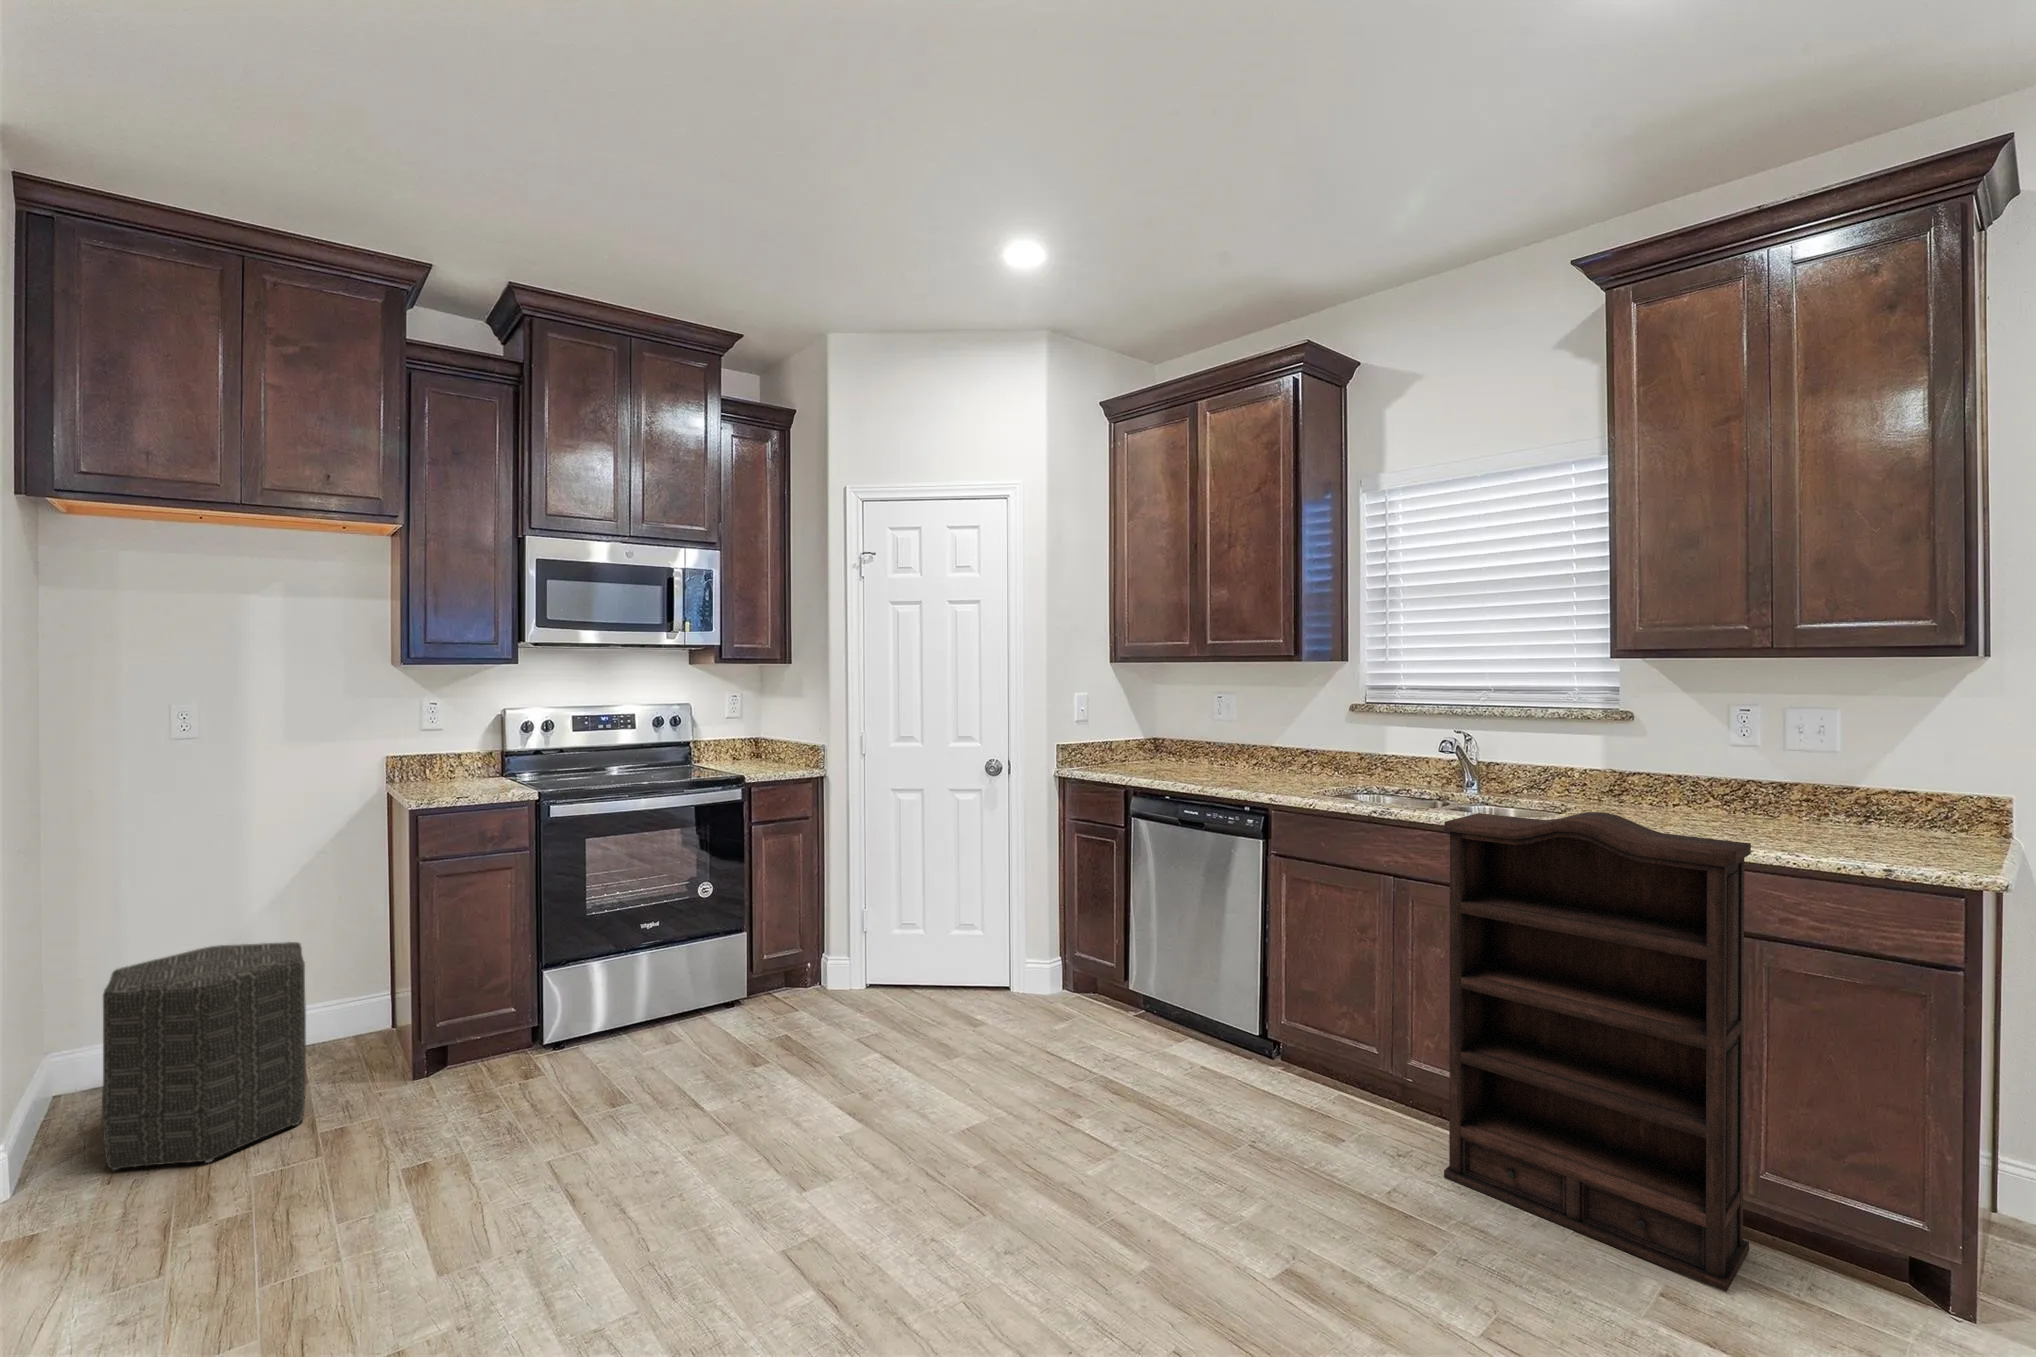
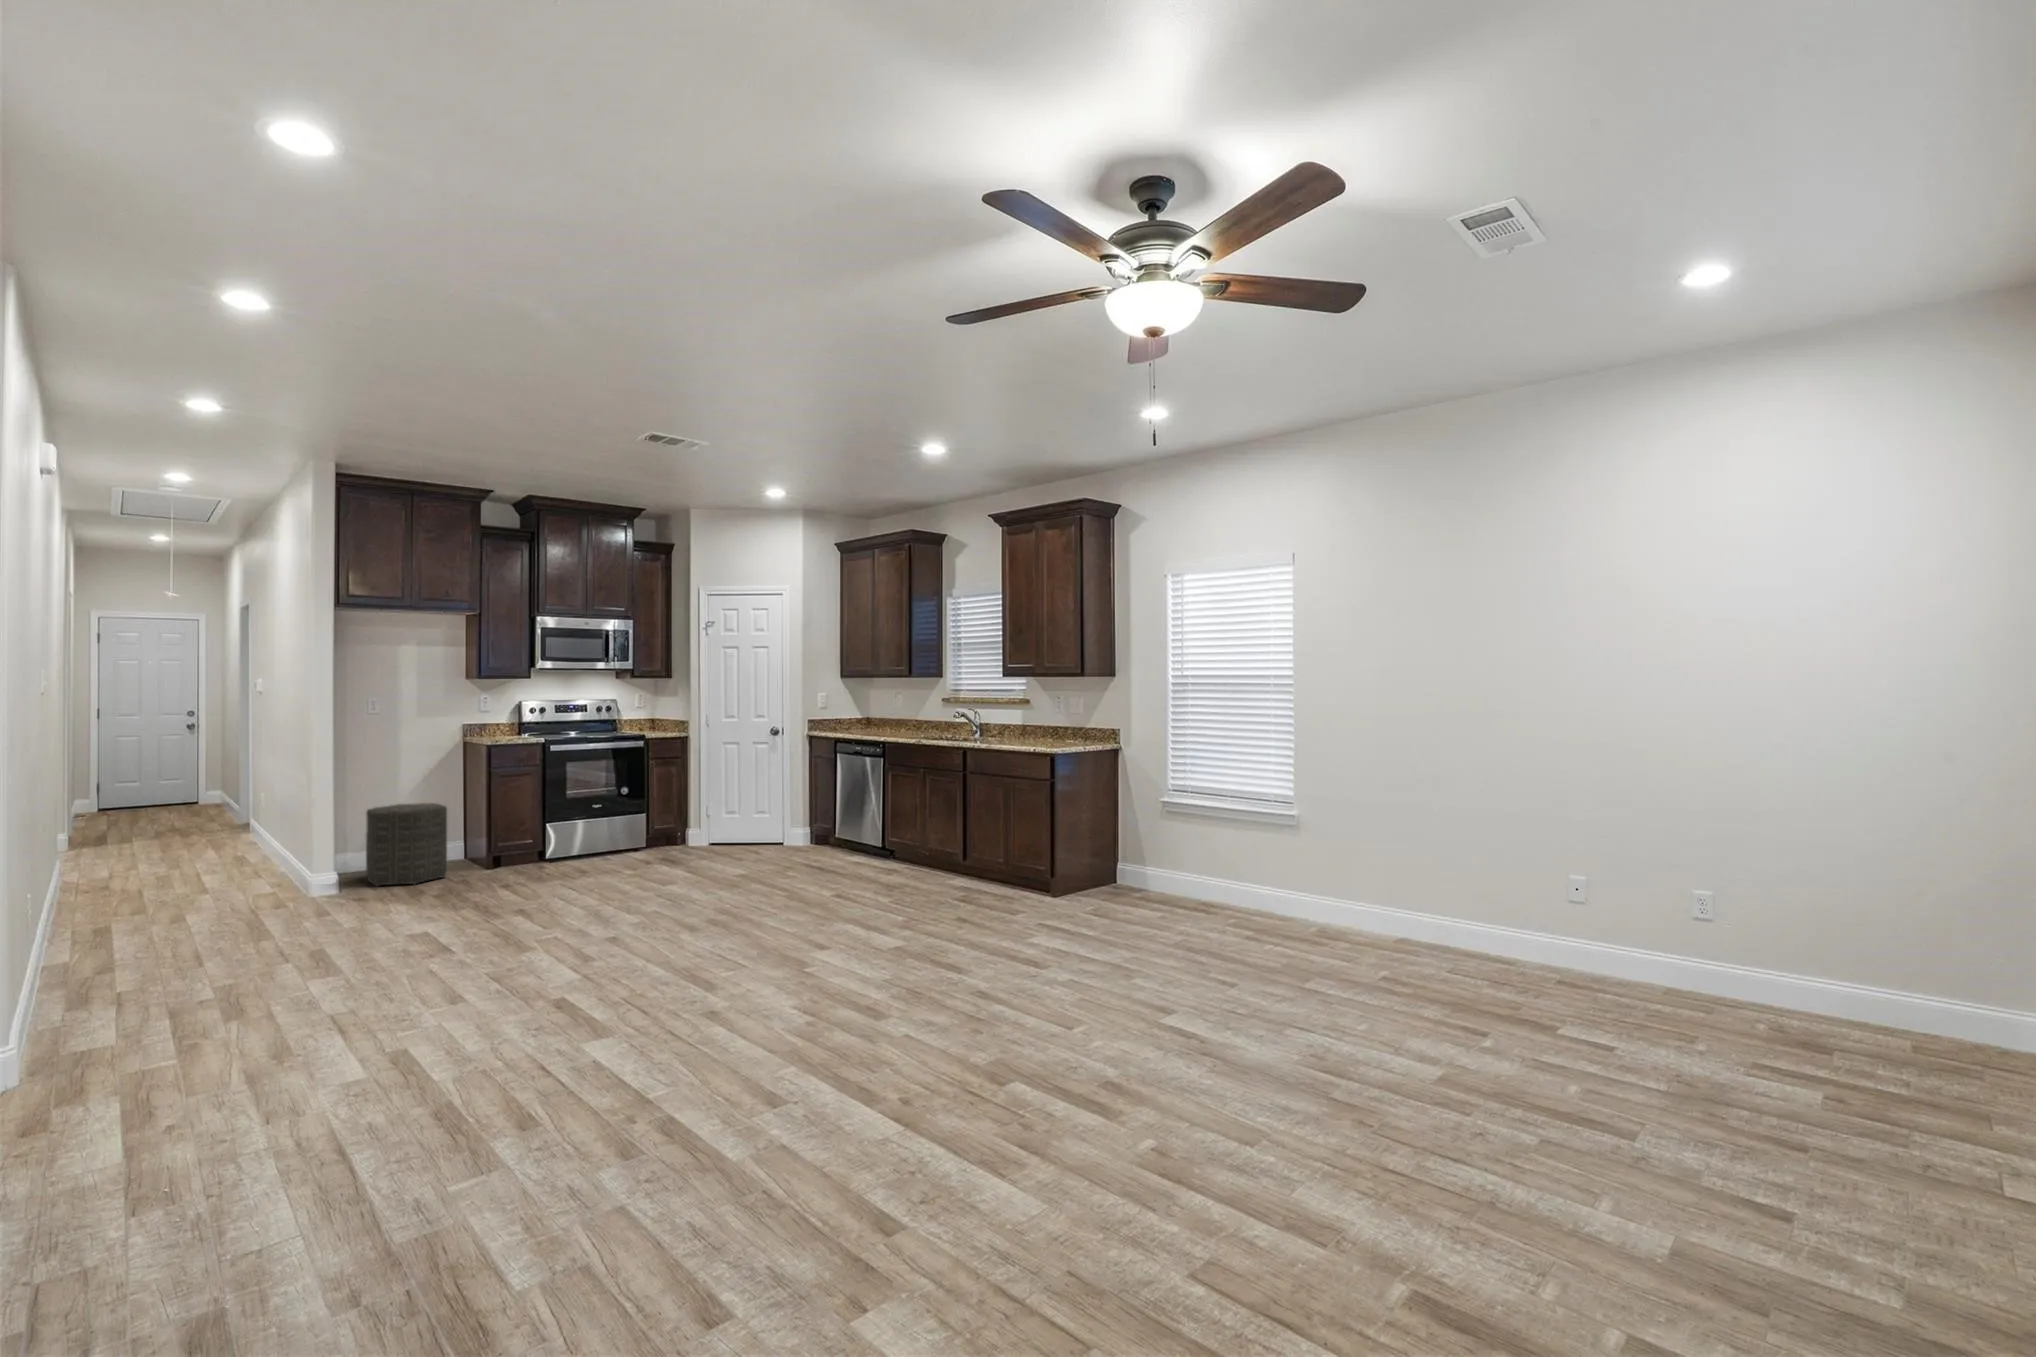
bookshelf: present [1444,812,1751,1292] -> none [921,735,1008,893]

